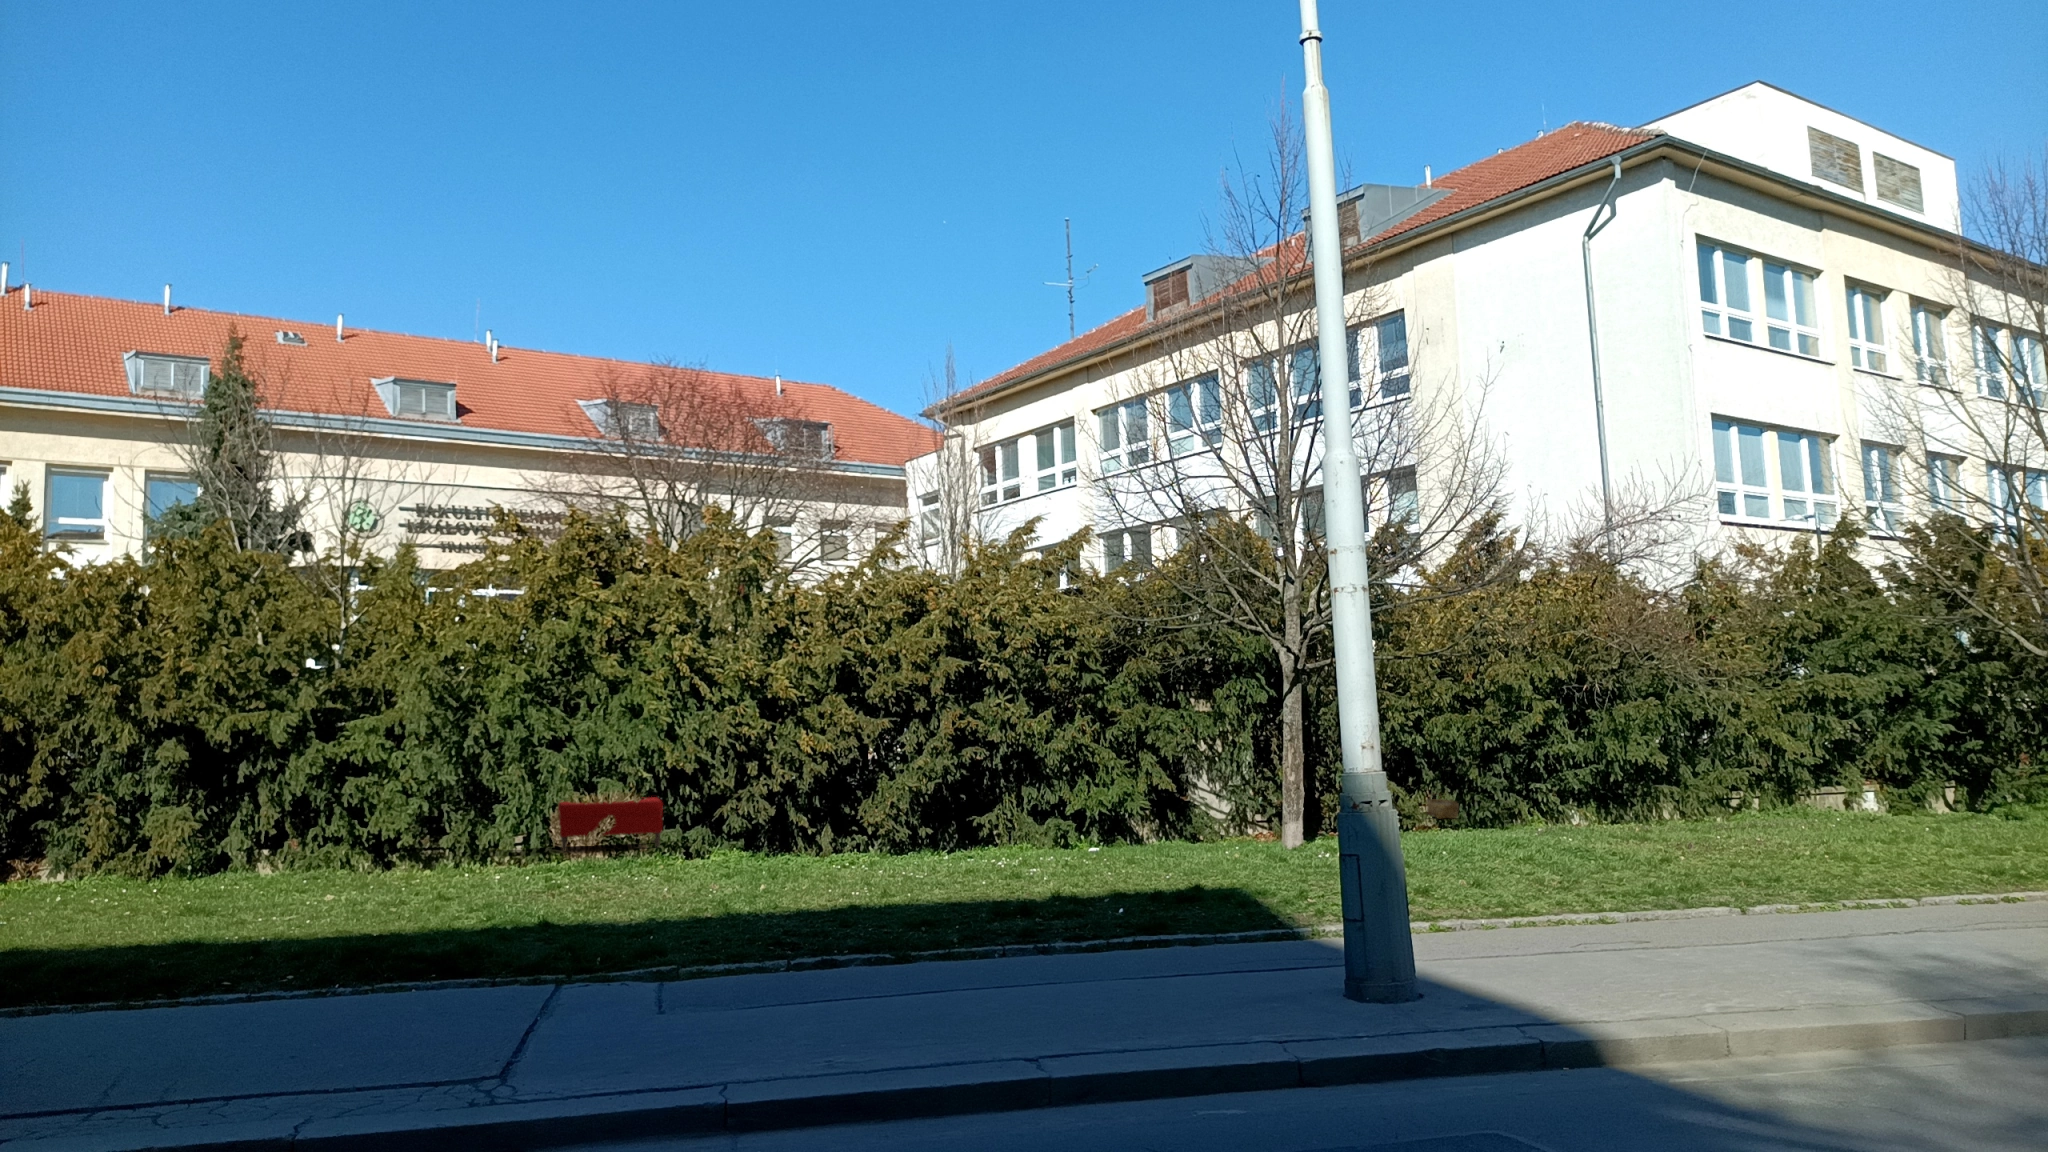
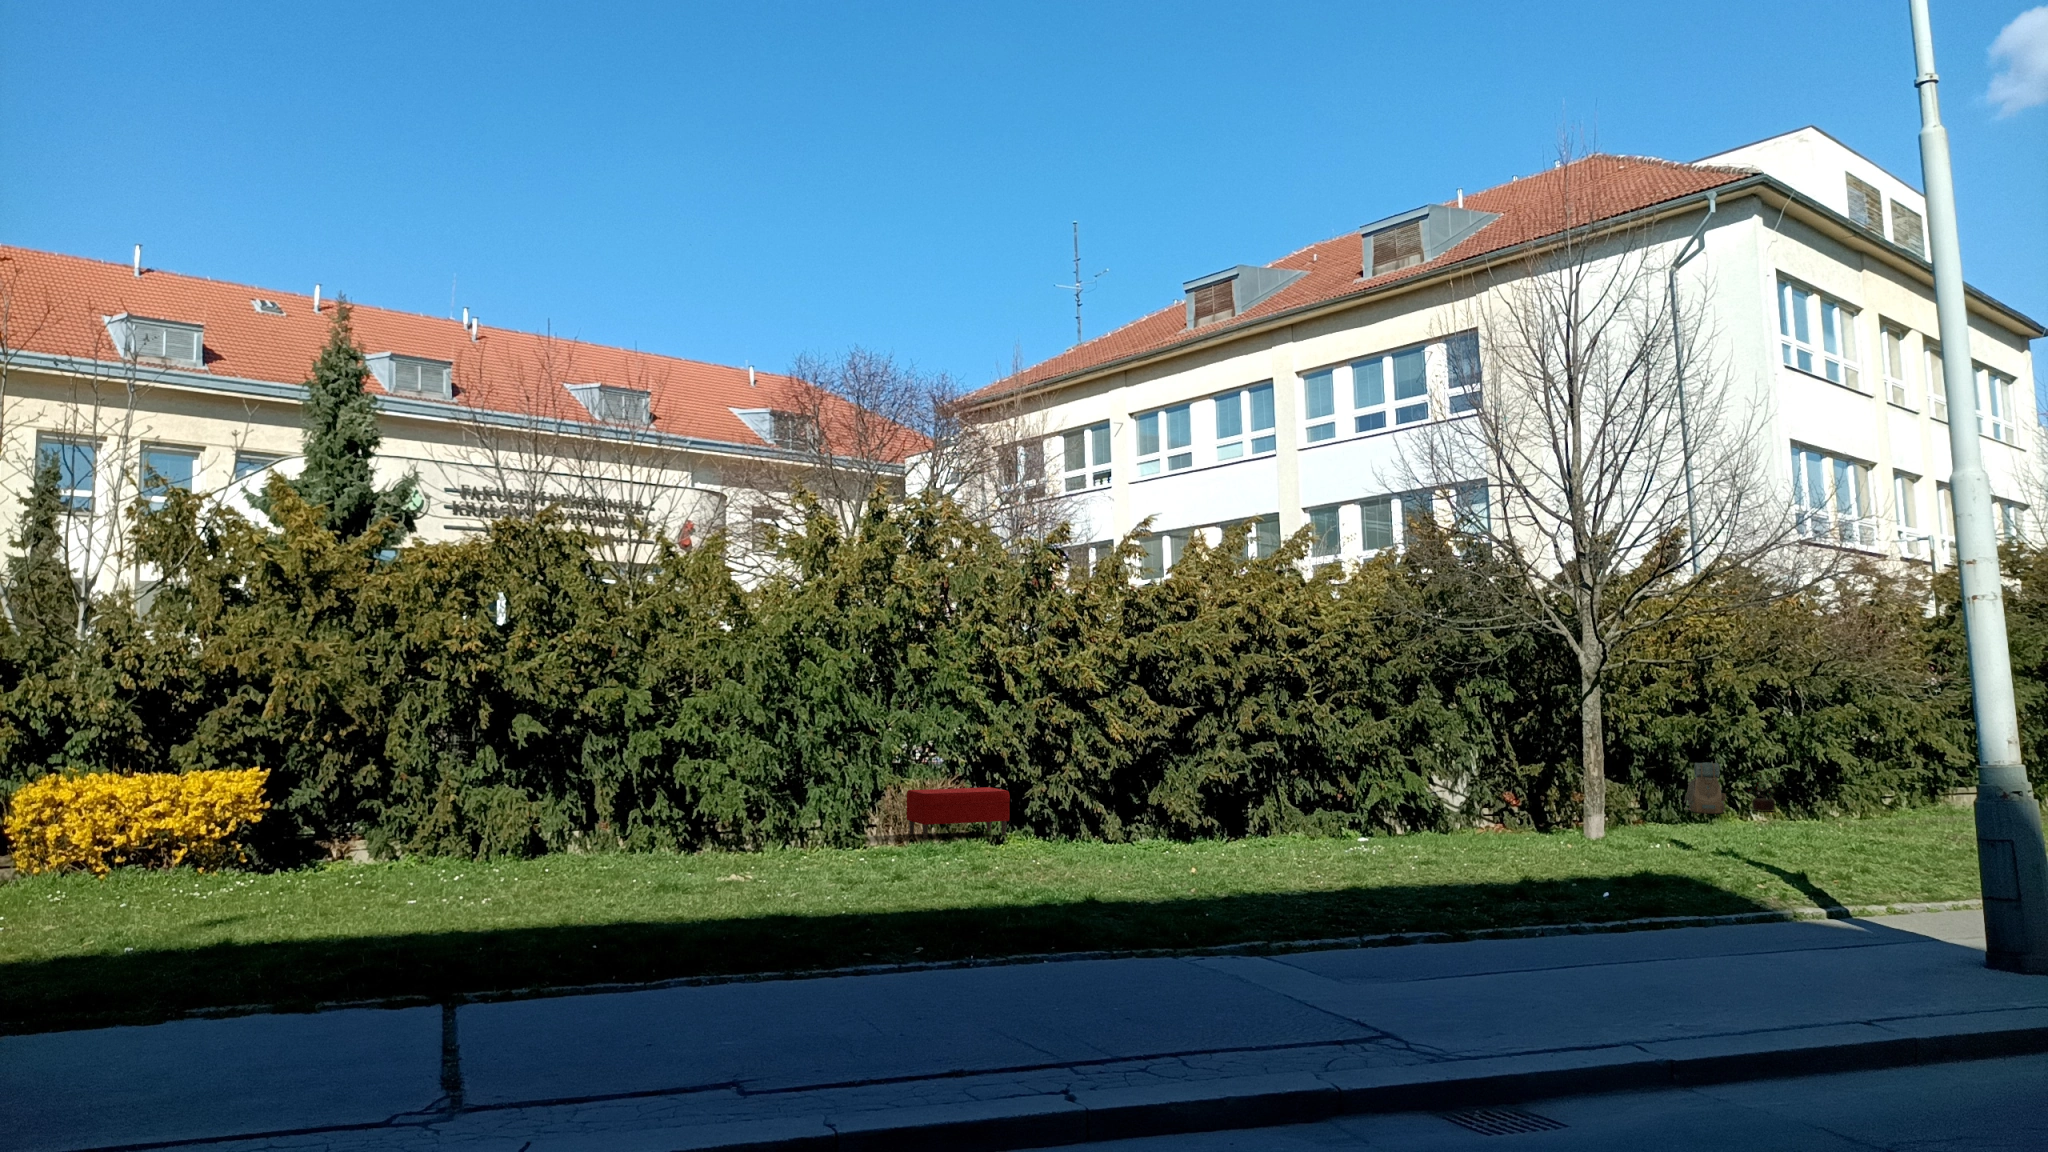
backpack: none [1478,765,1526,821] -> present [1684,762,1726,814]
decorative plant: none [1554,775,1585,818] -> present [1750,774,1775,812]
woven basket: present [1427,794,1459,819] -> none [1635,788,1667,812]

